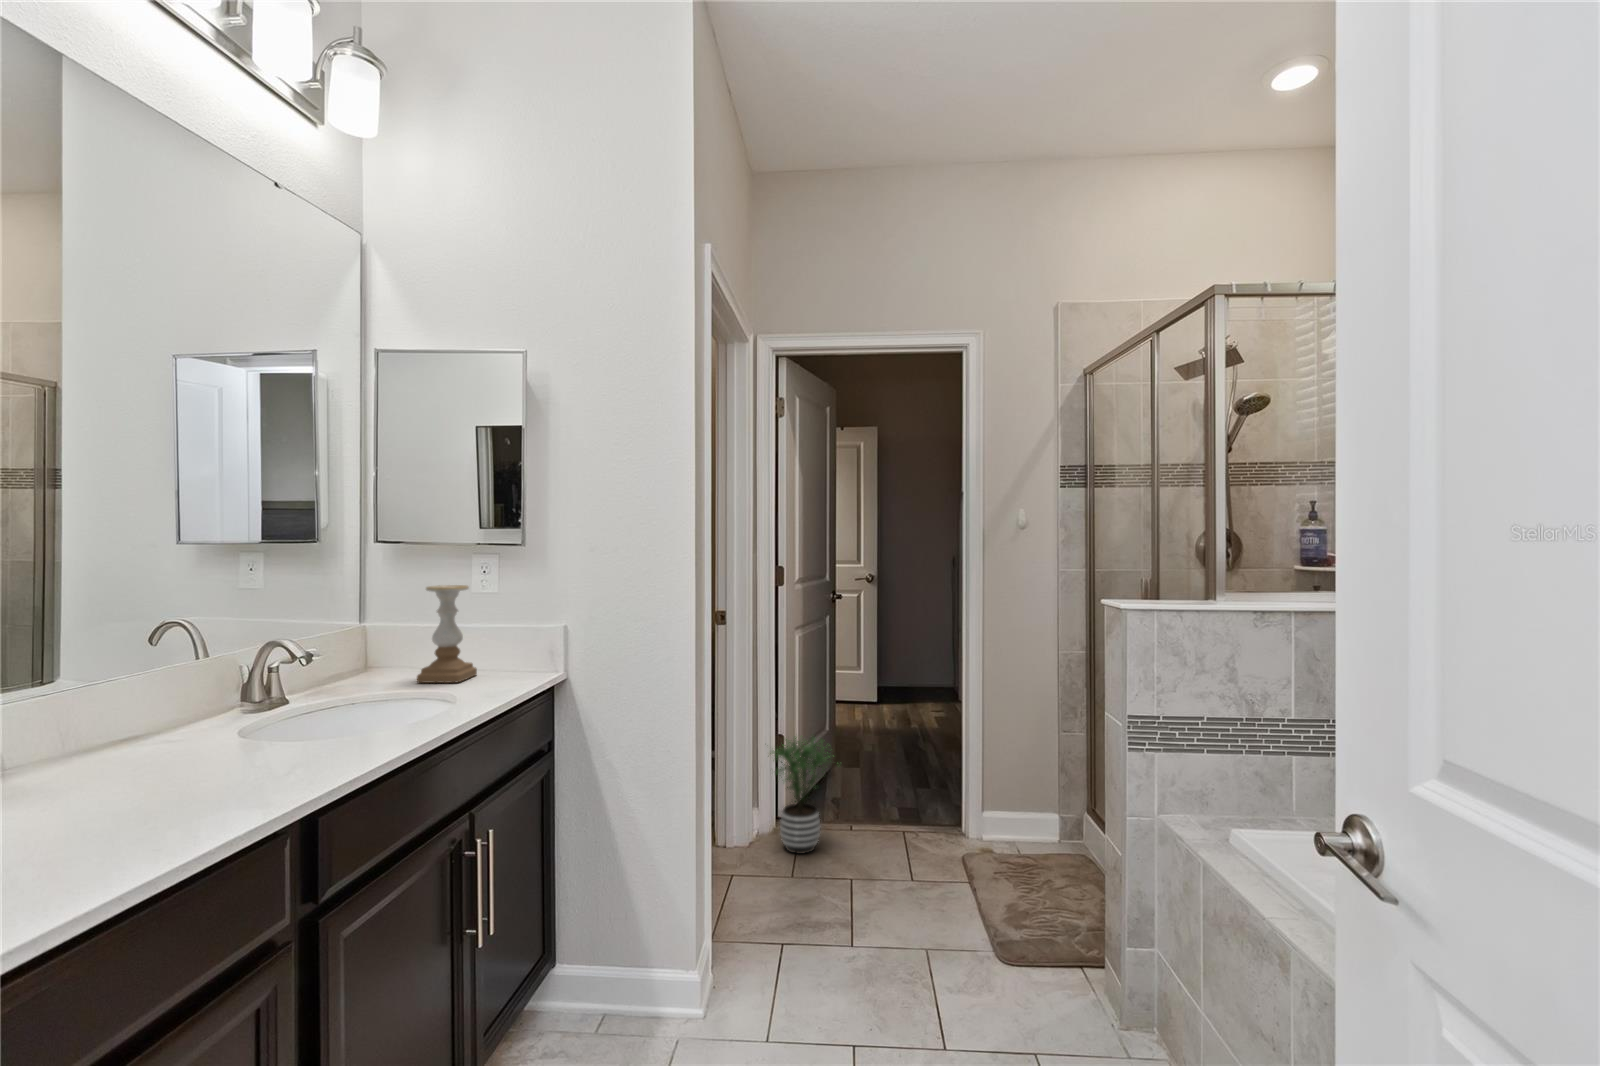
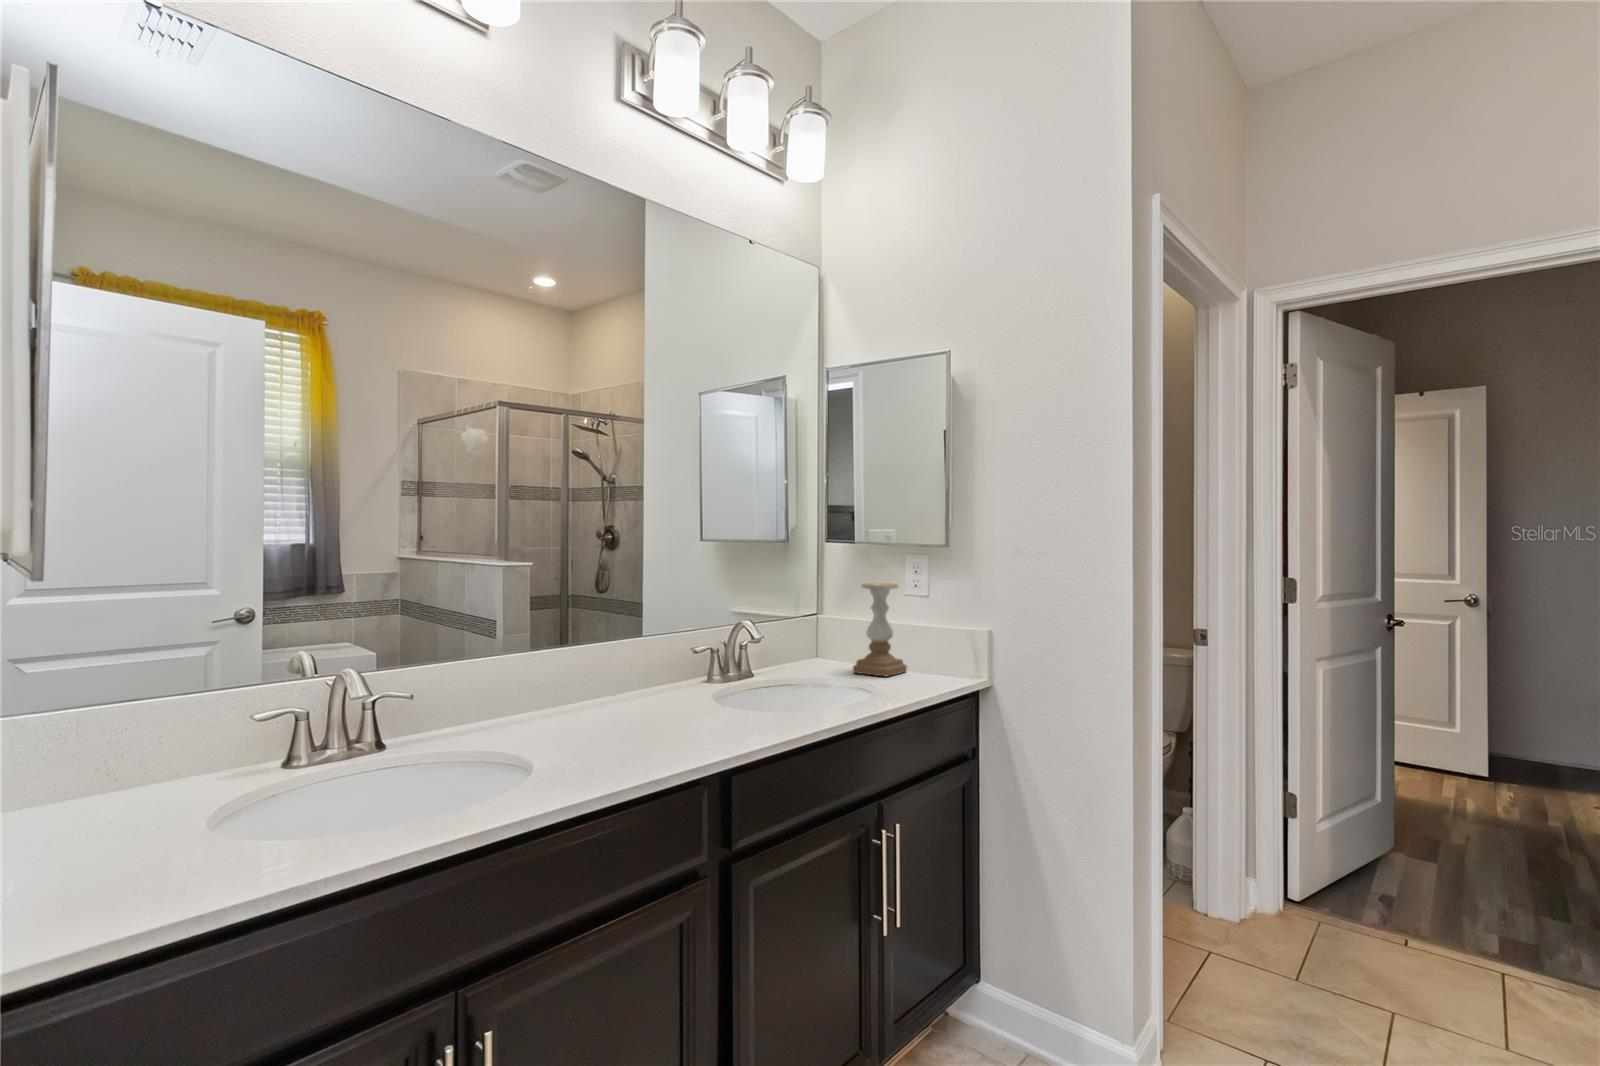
potted plant: present [770,736,831,854] -> none [1264,795,1385,953]

